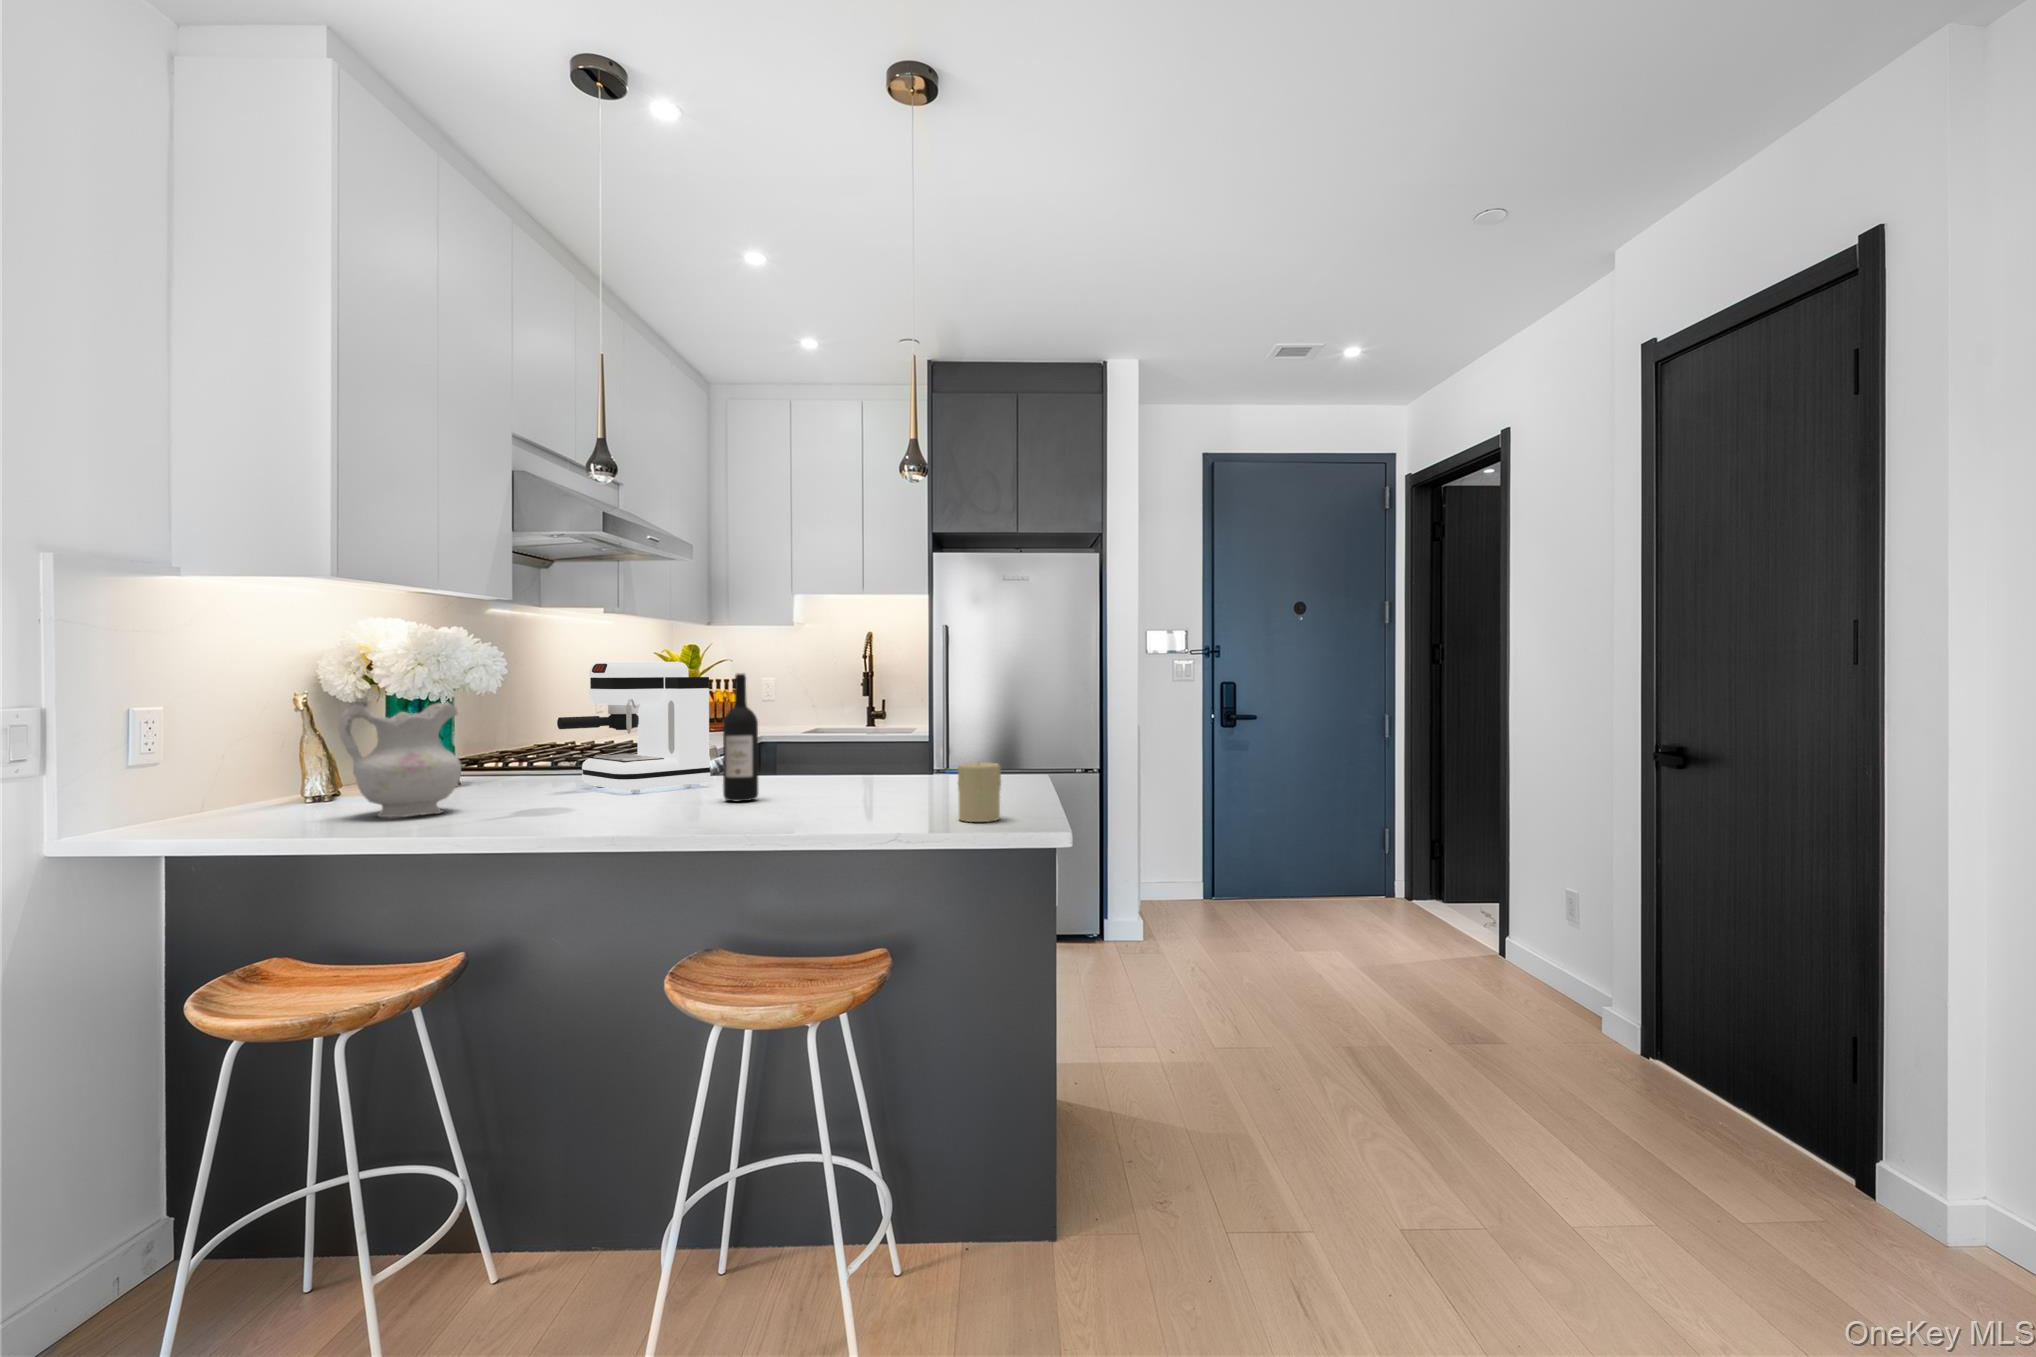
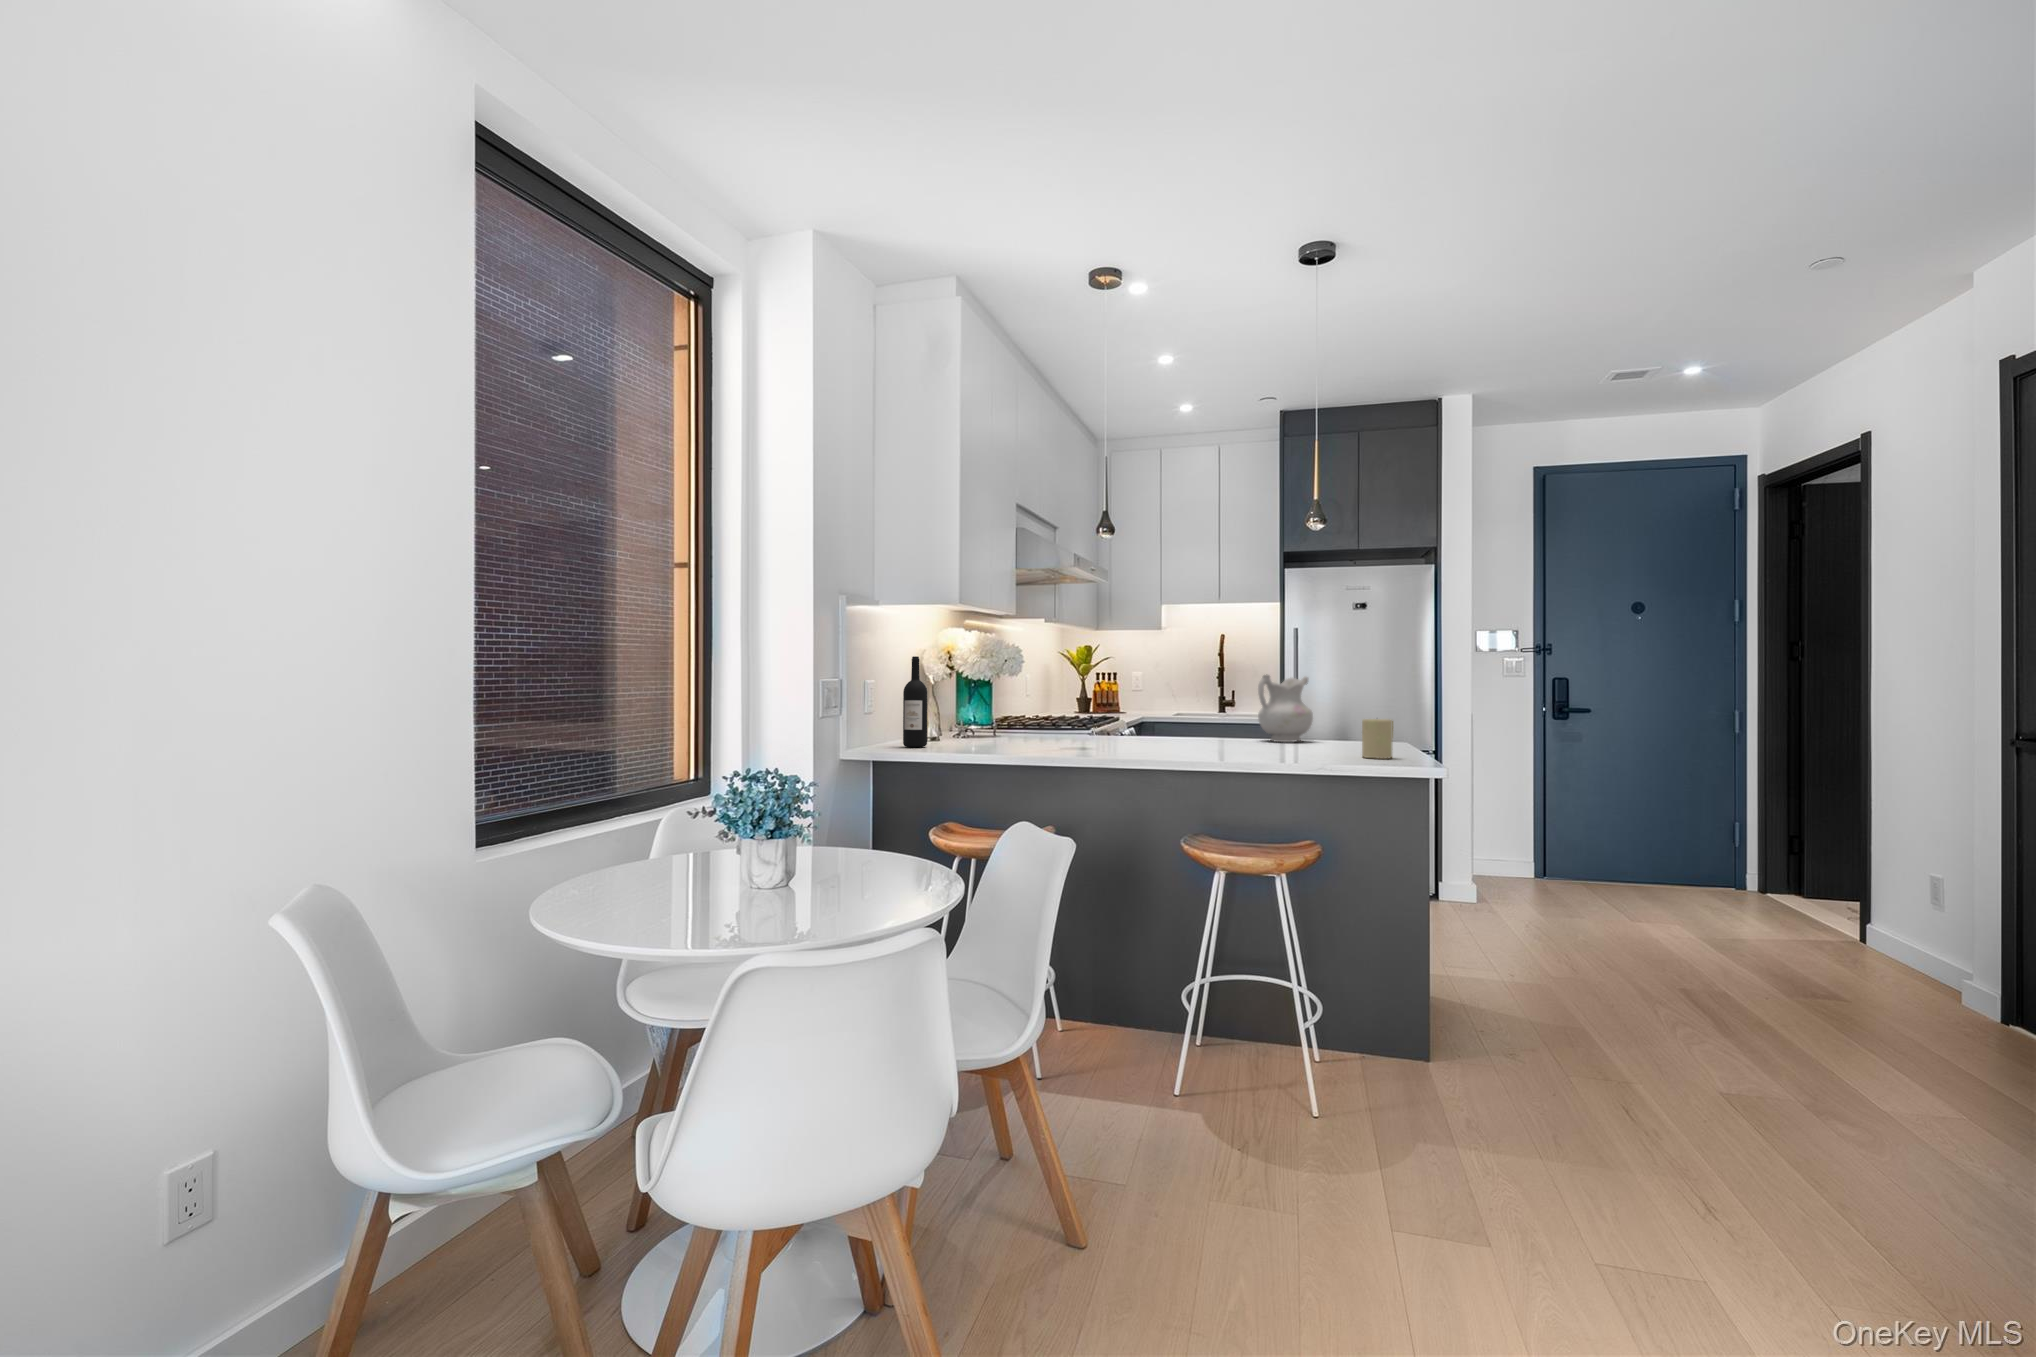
coffee maker: present [557,662,710,793] -> none [1063,652,1160,740]
wine bottle: present [723,674,758,801] -> present [903,656,927,747]
ceramic pitcher: present [339,701,461,817] -> present [1258,674,1313,742]

